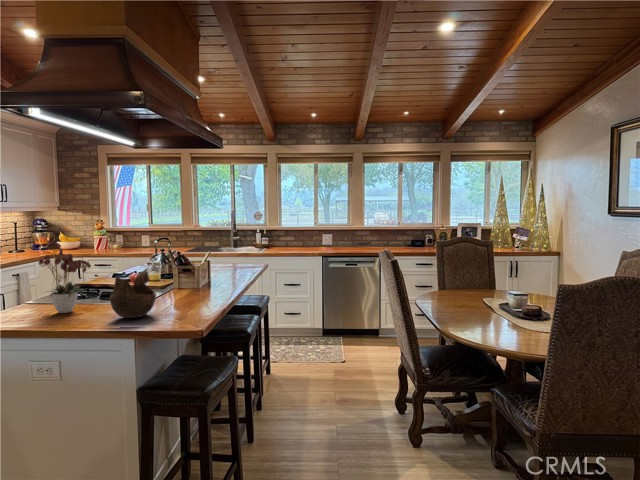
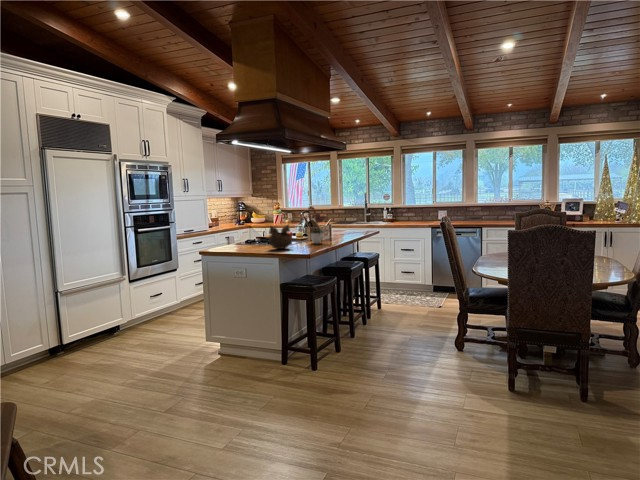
flower arrangement: present [39,242,91,313] -> present [305,206,329,243]

